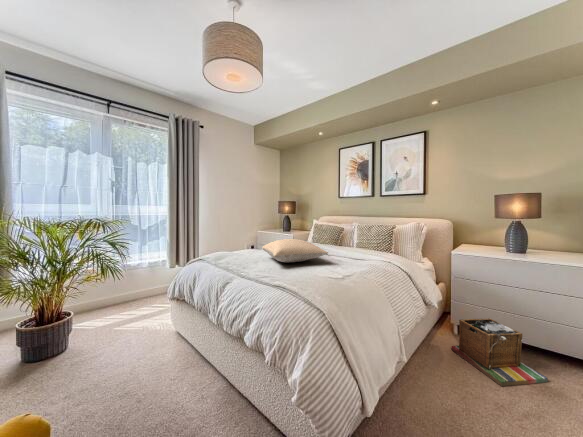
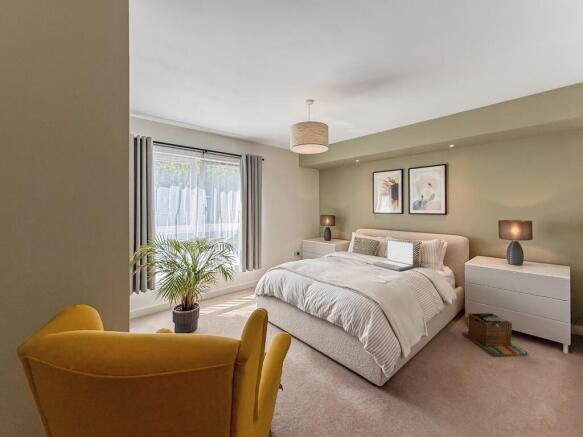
laptop: none [331,222,386,261] -> present [373,240,414,271]
pillow: present [262,239,328,262] -> none [323,254,373,271]

